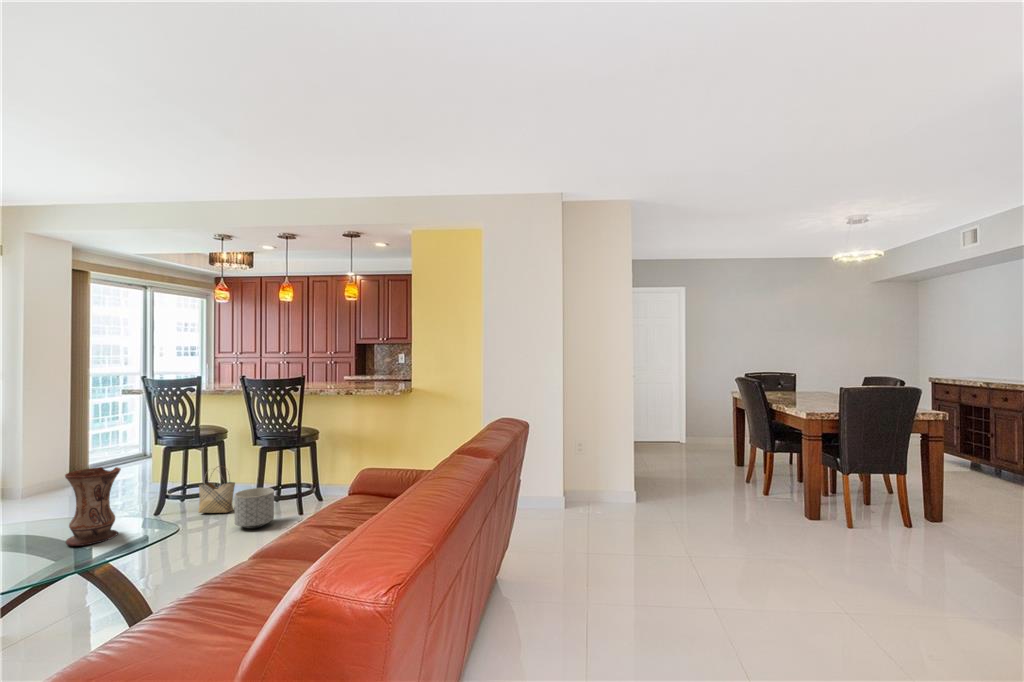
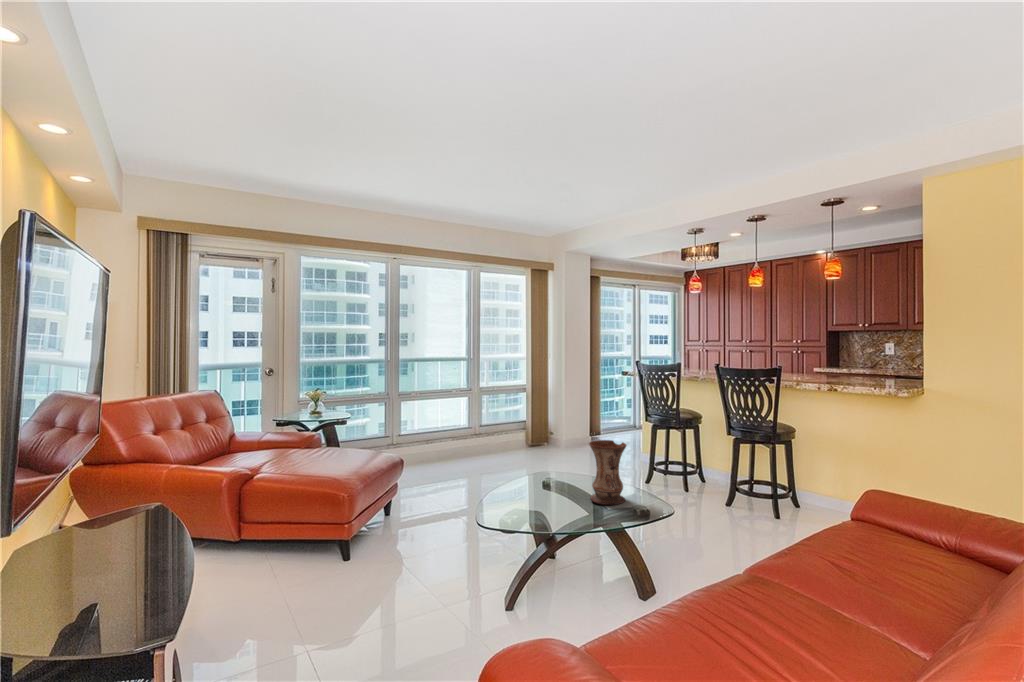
woven basket: present [199,469,235,513] -> none [678,449,710,494]
planter: present [235,488,274,529] -> none [712,477,751,518]

